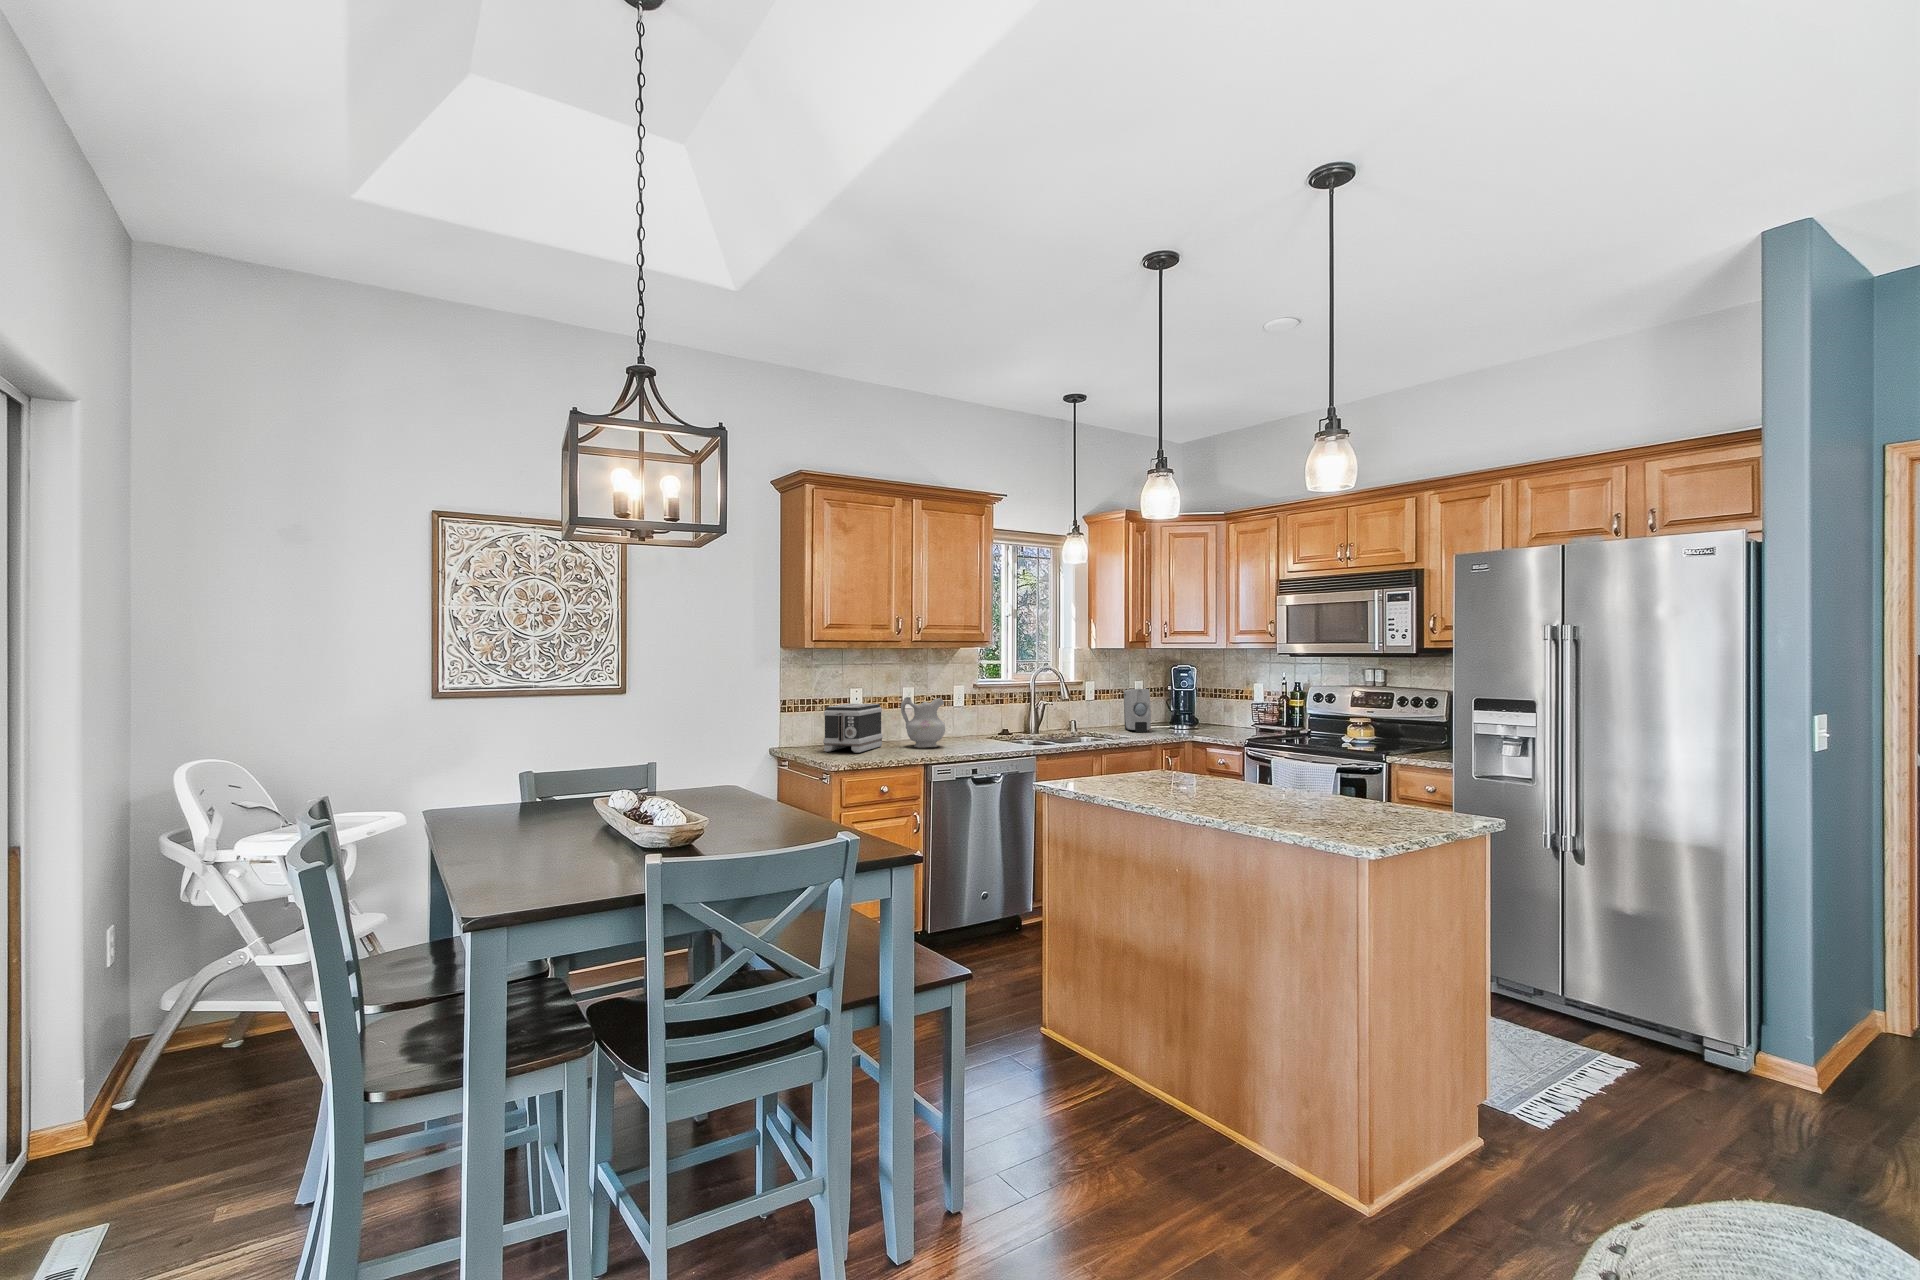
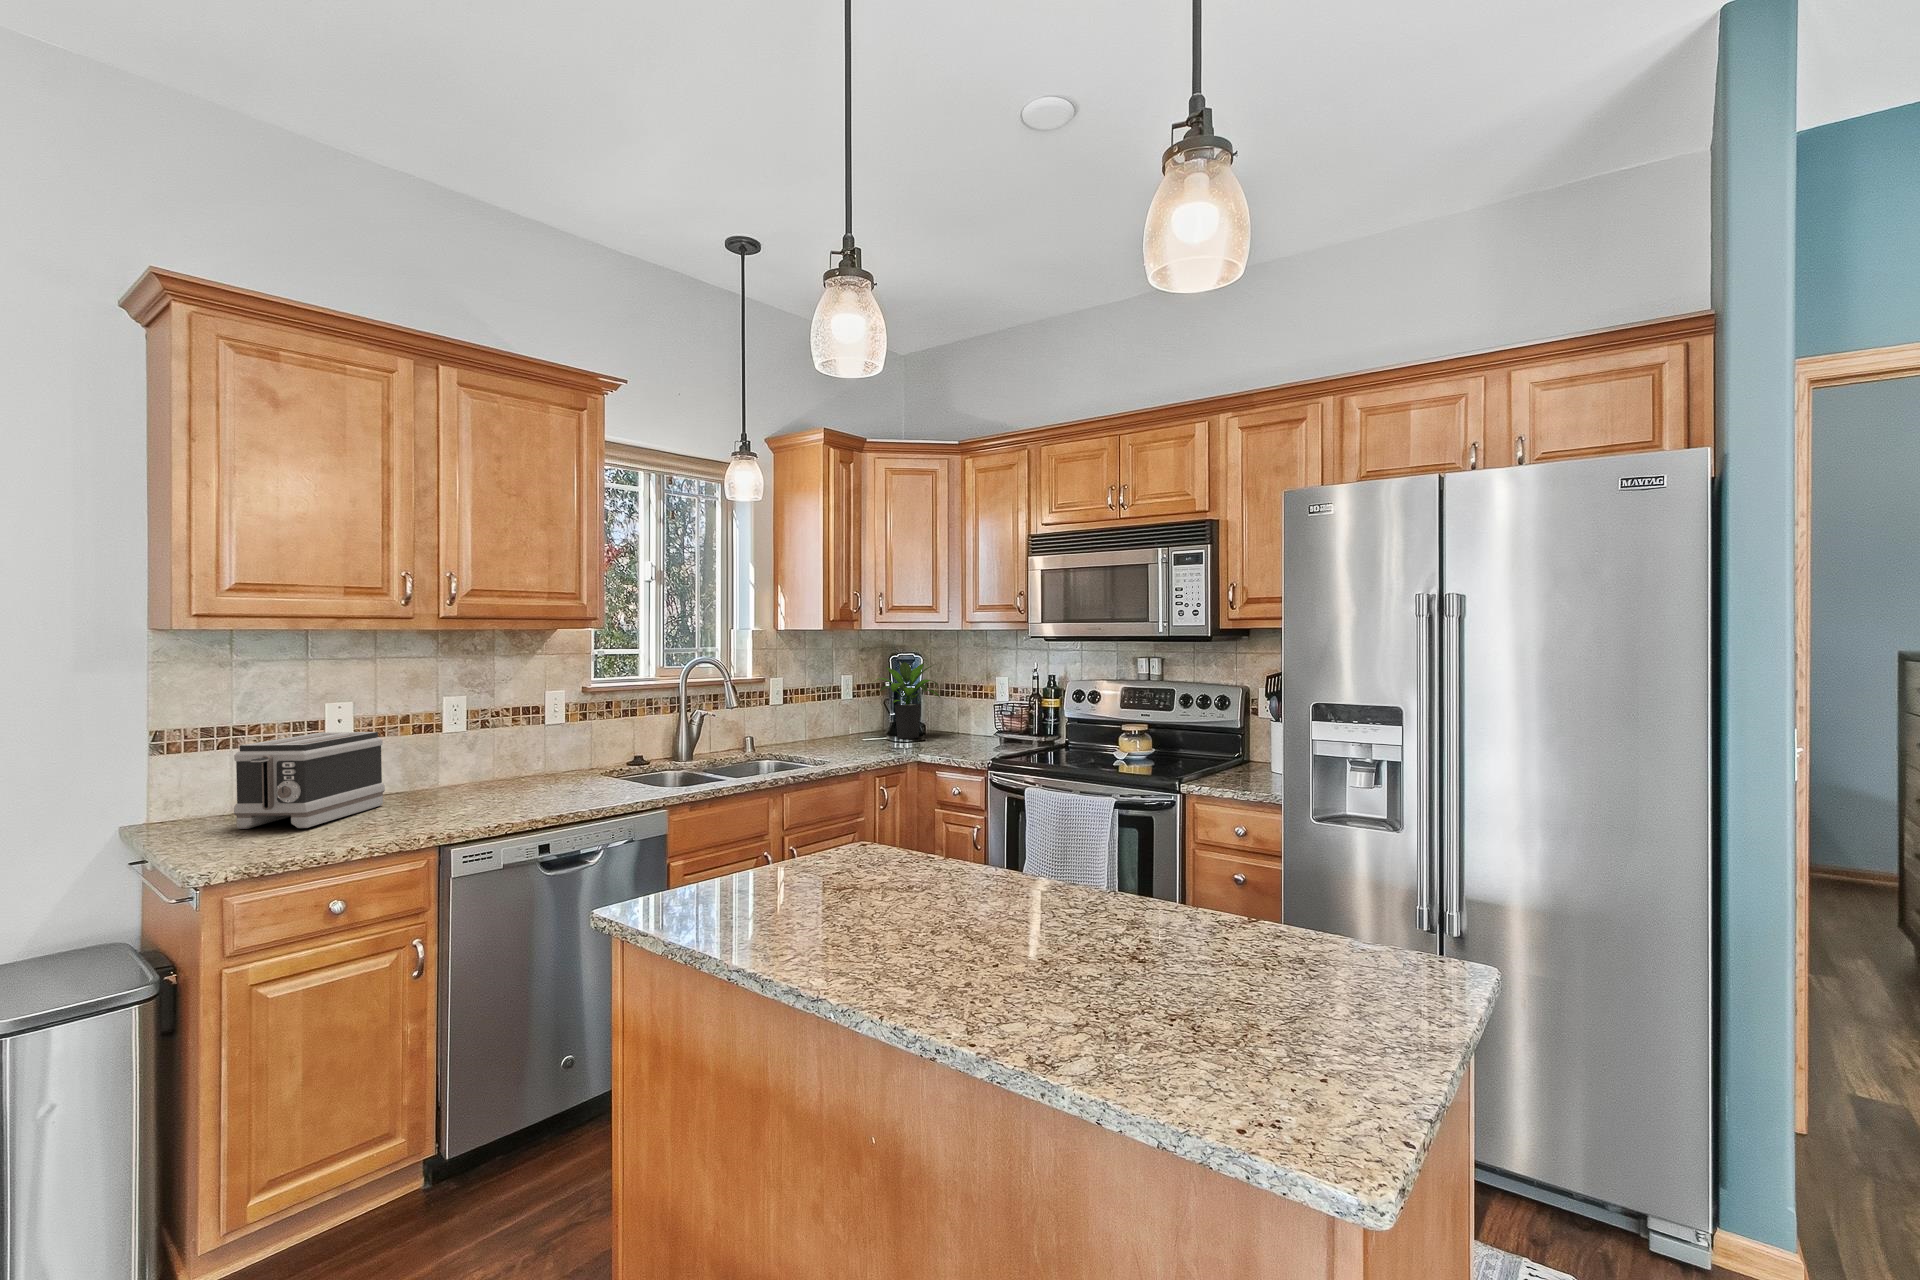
potted plant: none [1157,671,1212,729] -> present [877,662,940,739]
soap dispenser: present [1124,689,1151,732] -> none [823,688,858,748]
ceramic pitcher: present [901,697,945,747] -> none [420,718,506,804]

